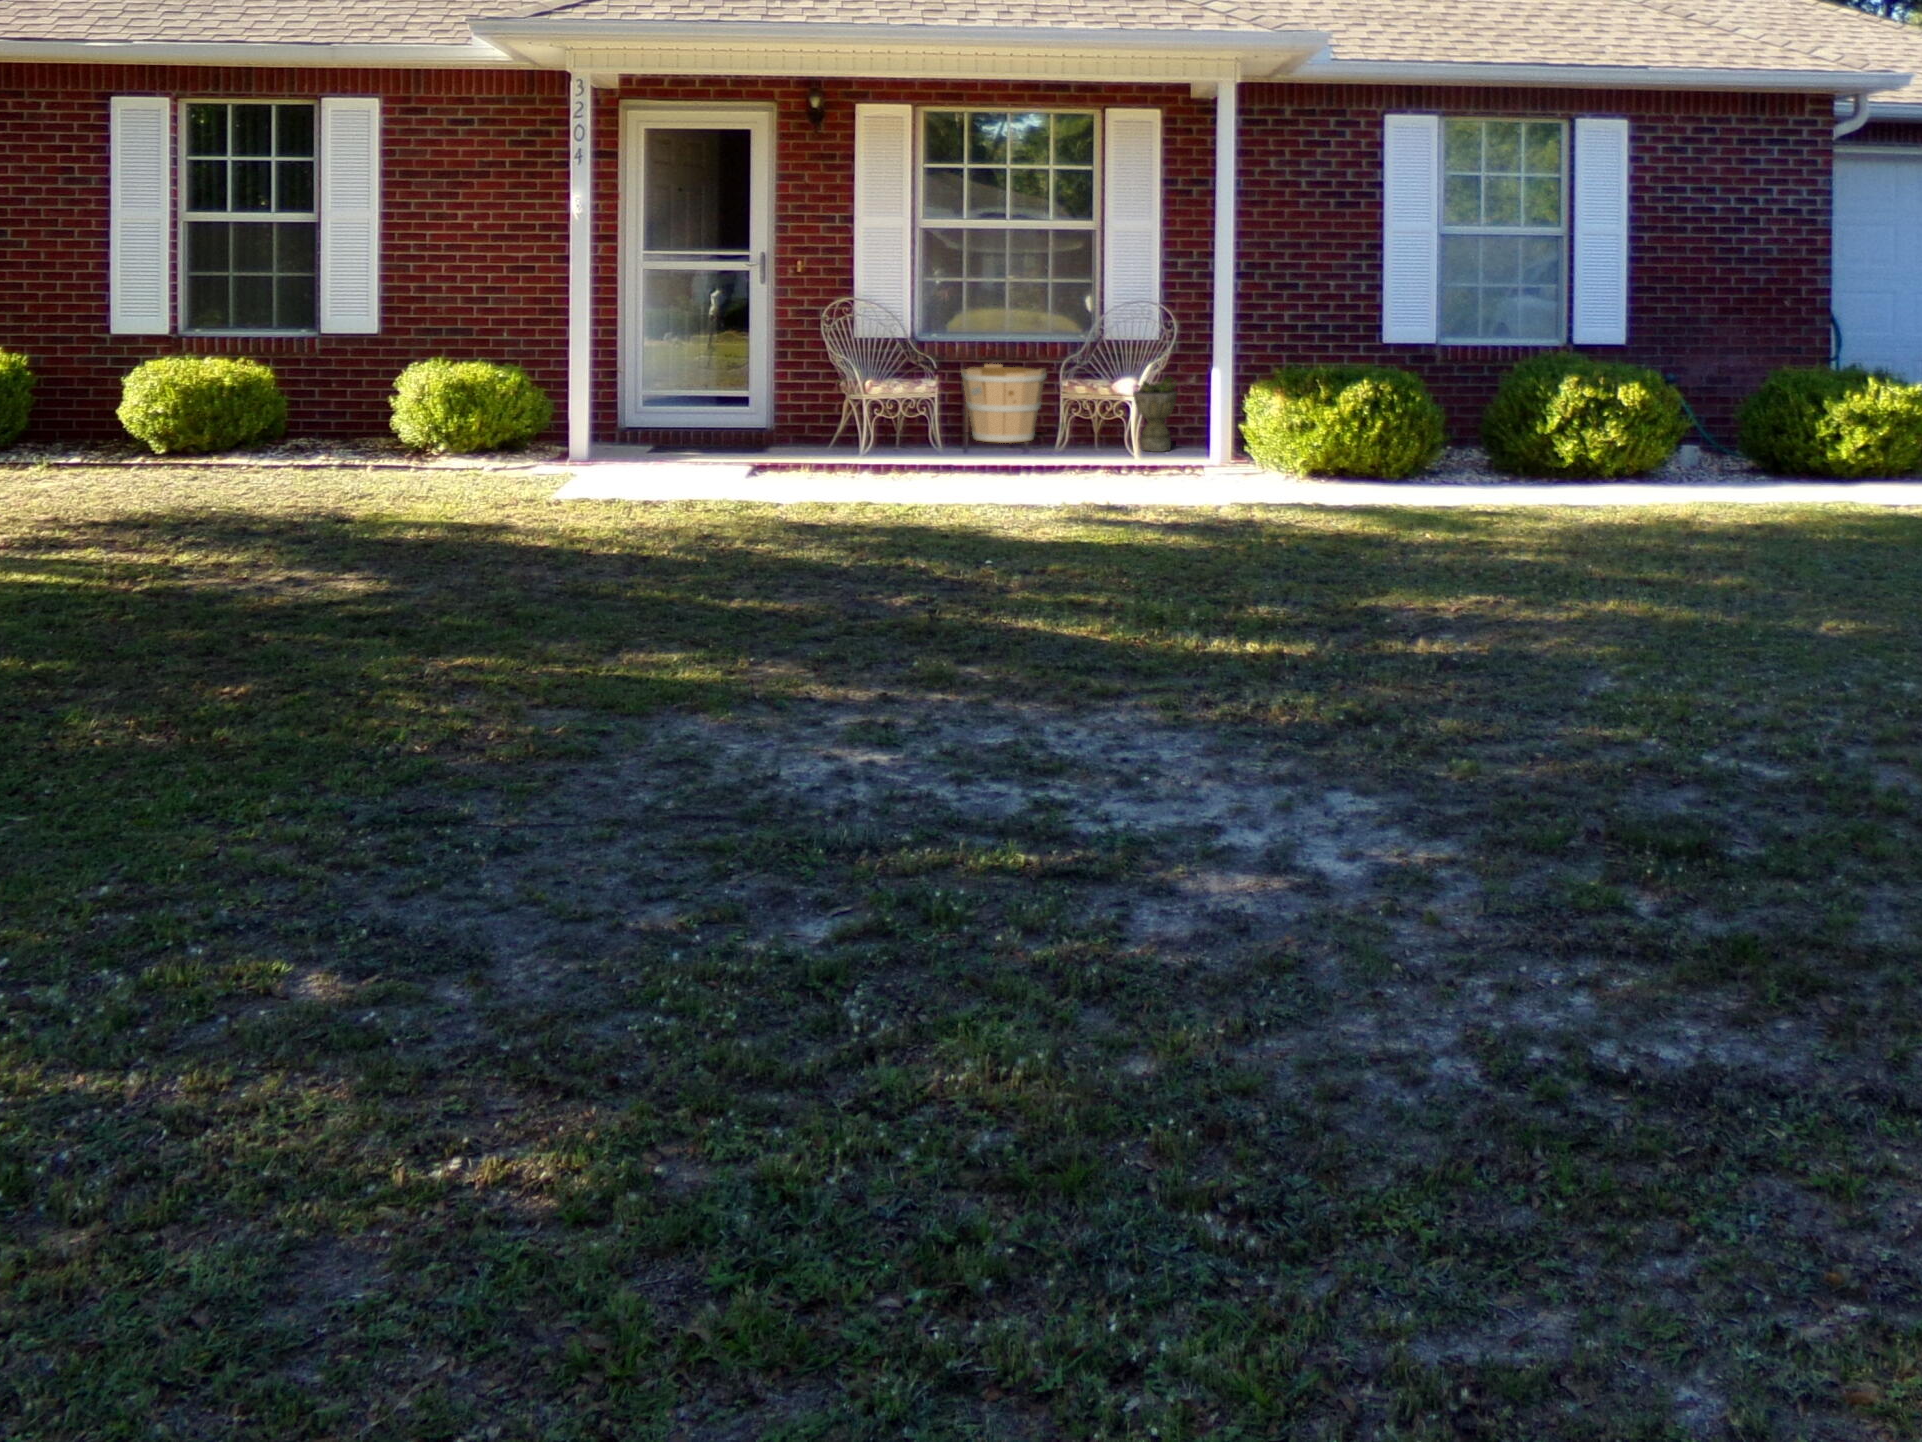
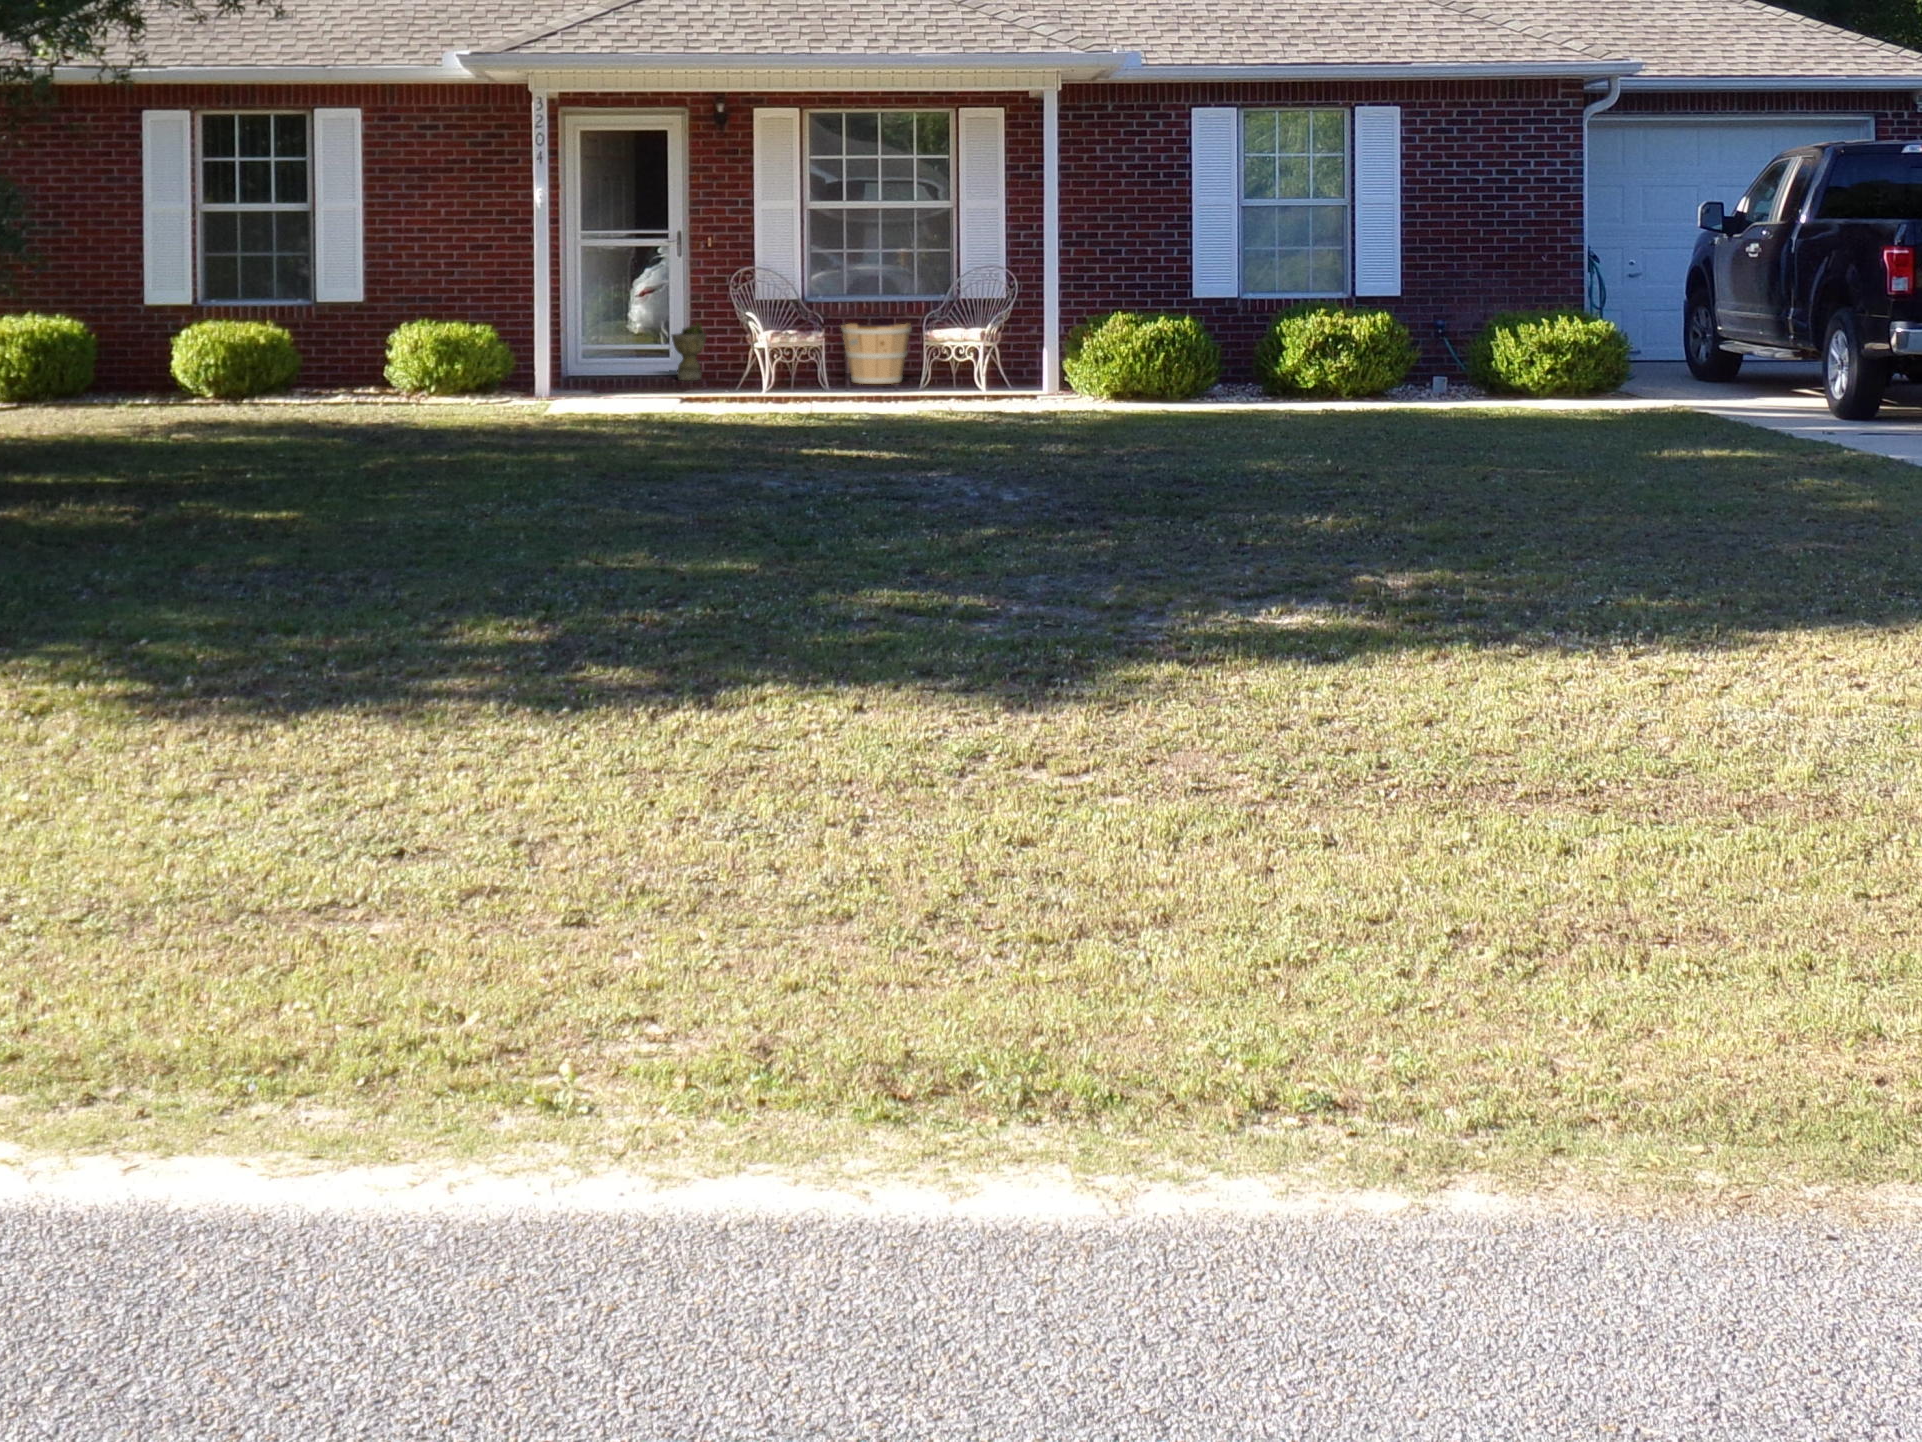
planter: present [1133,377,1177,452] -> present [672,323,707,381]

